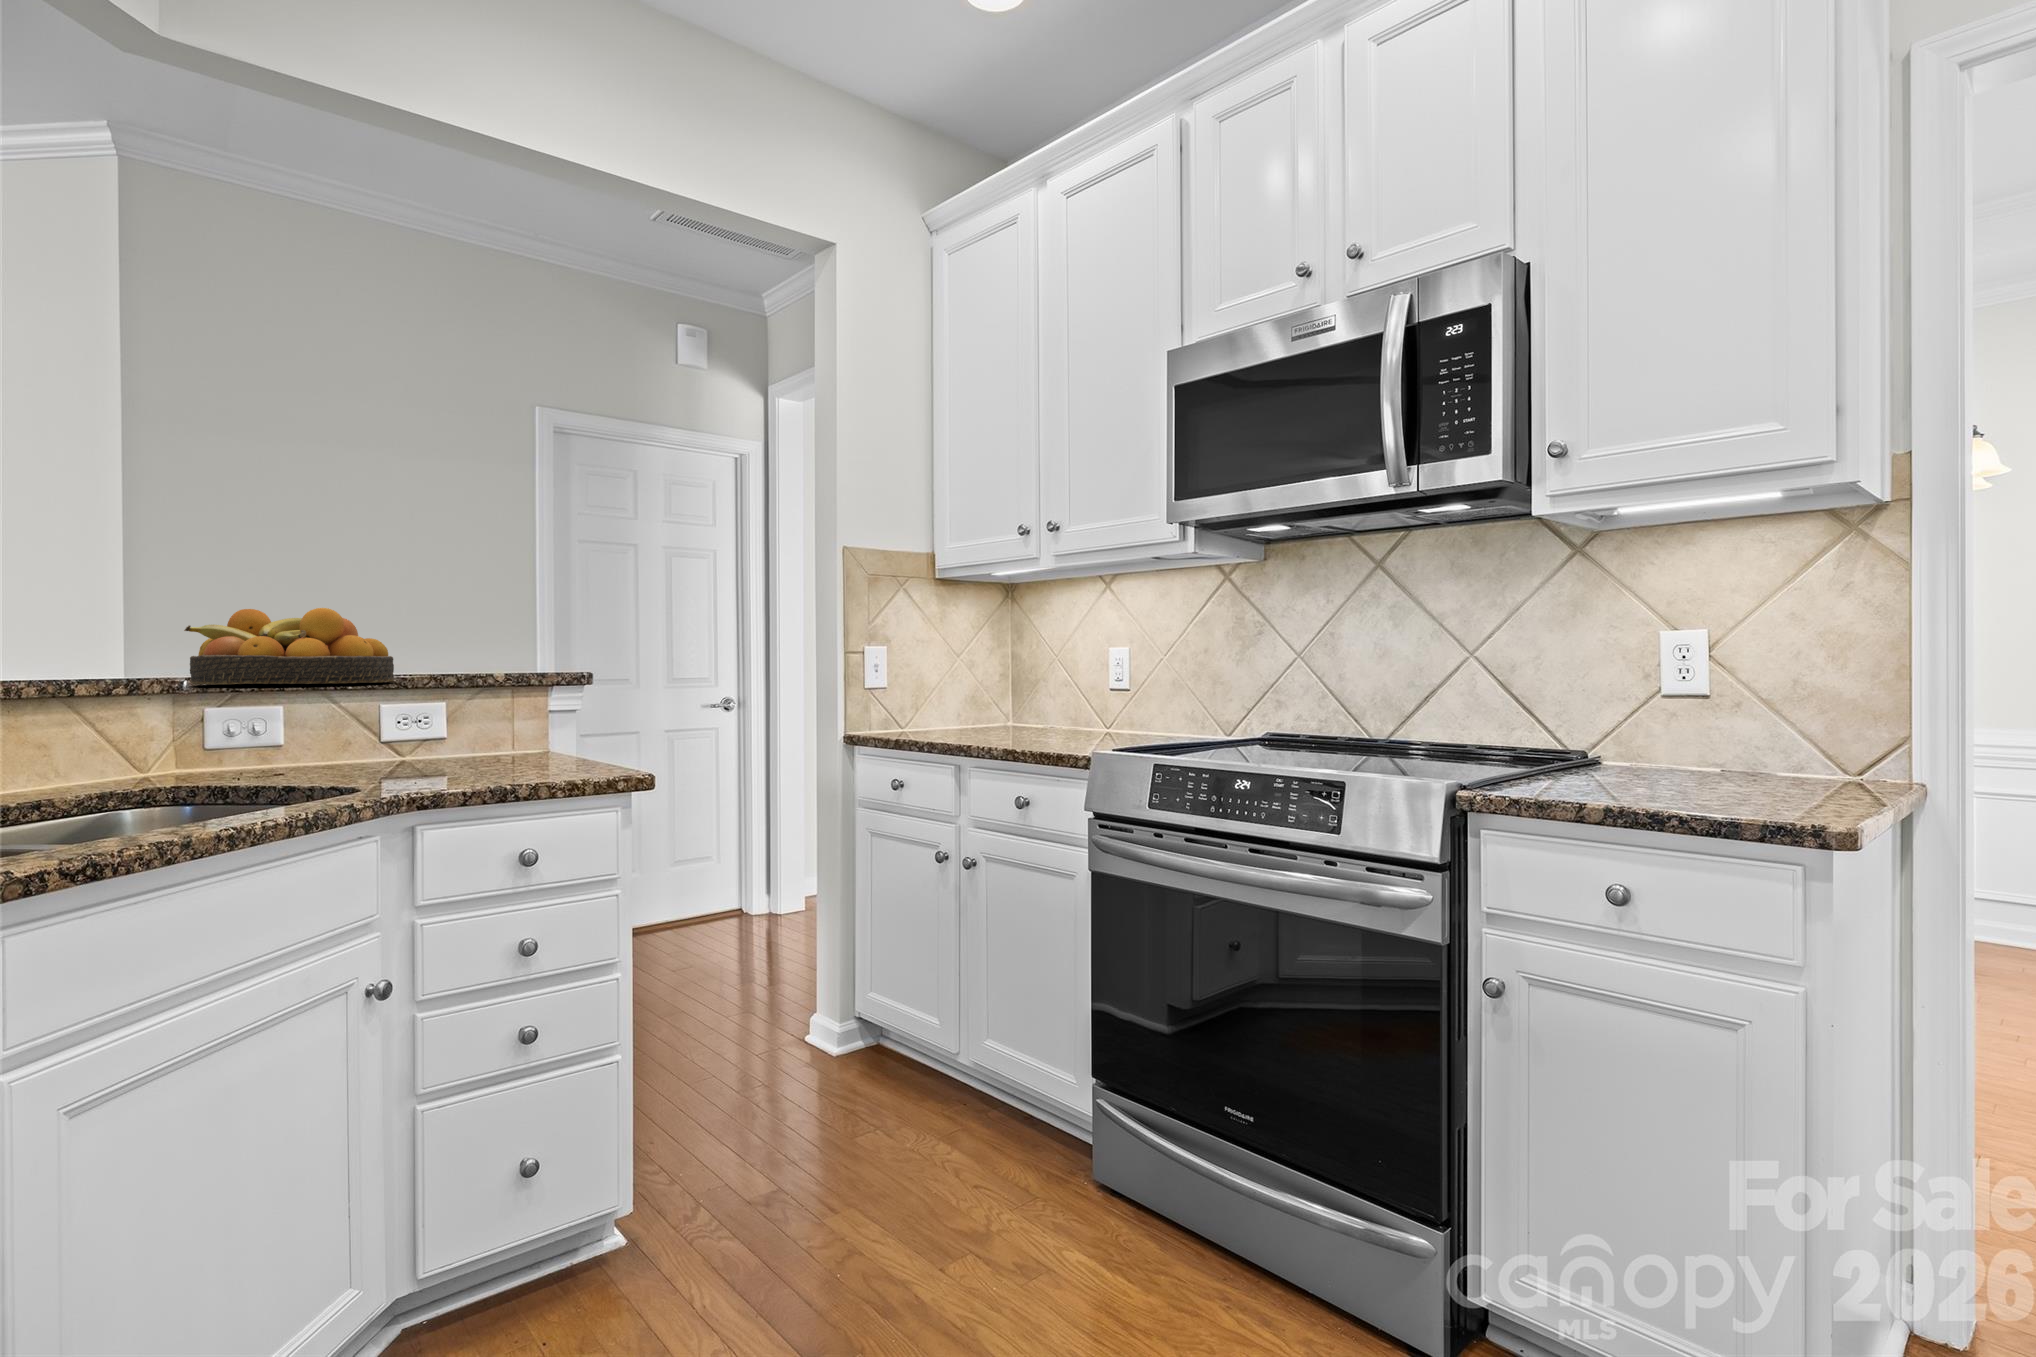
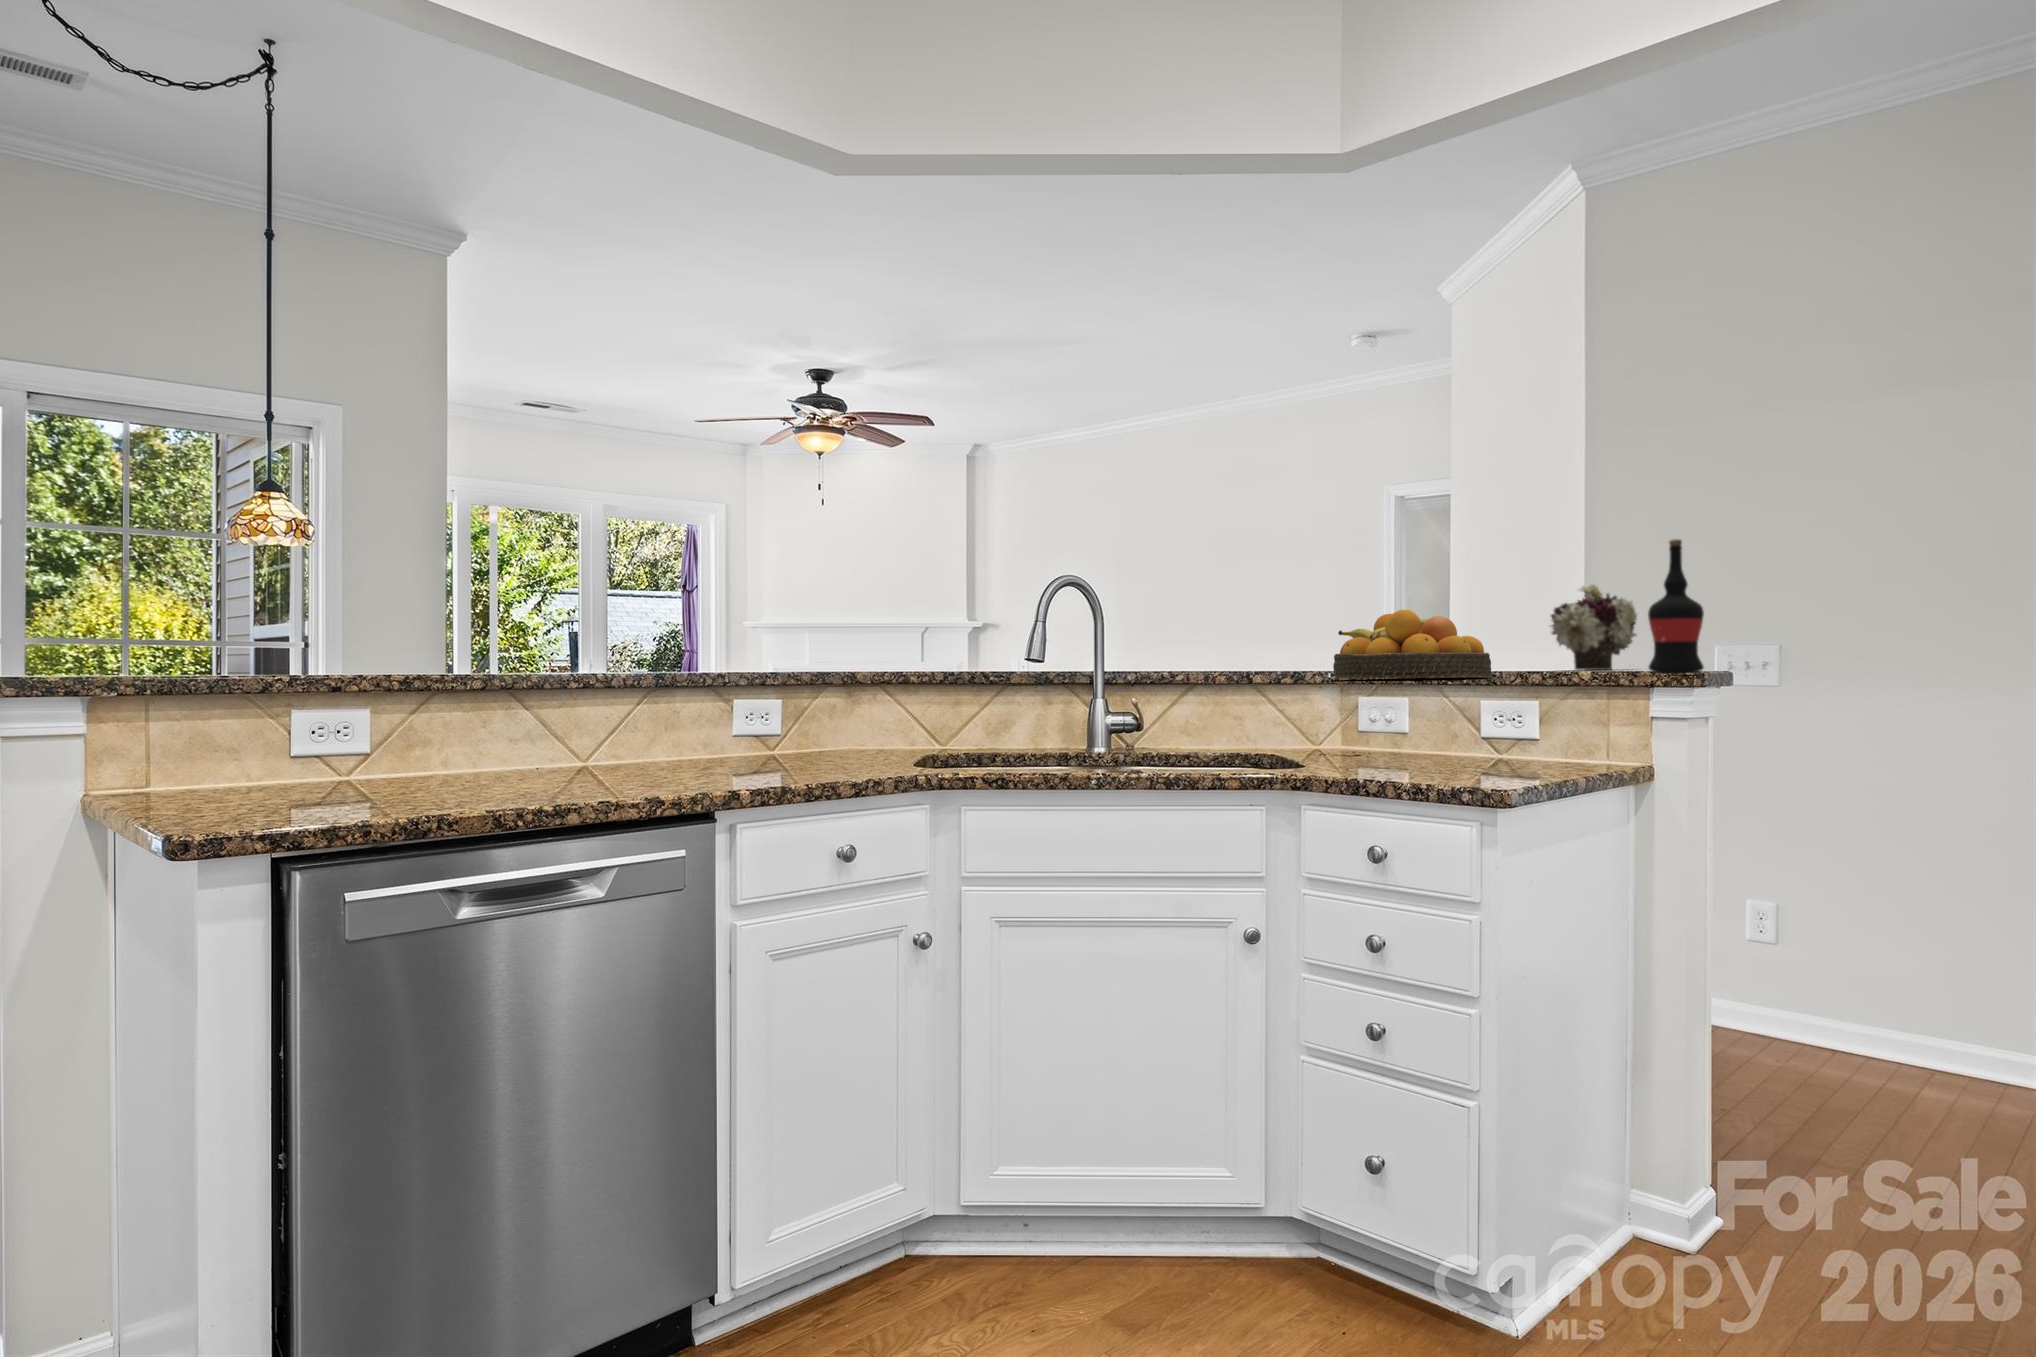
wine bottle: none [472,562,517,676] -> present [1648,539,1704,675]
flower arrangement: none [44,573,161,670] -> present [1551,584,1637,670]

